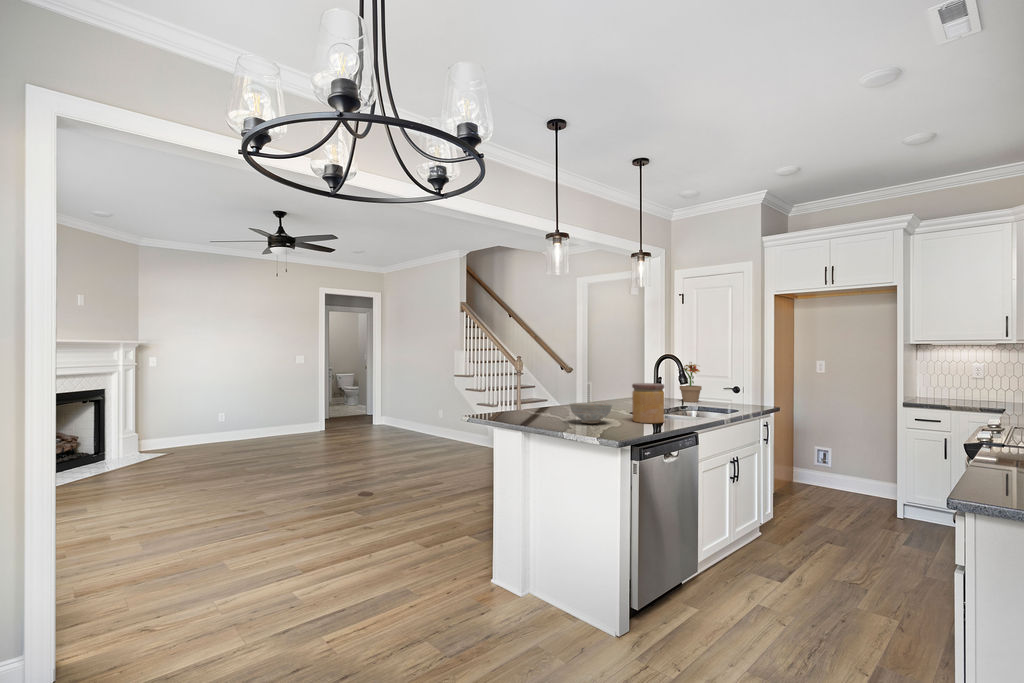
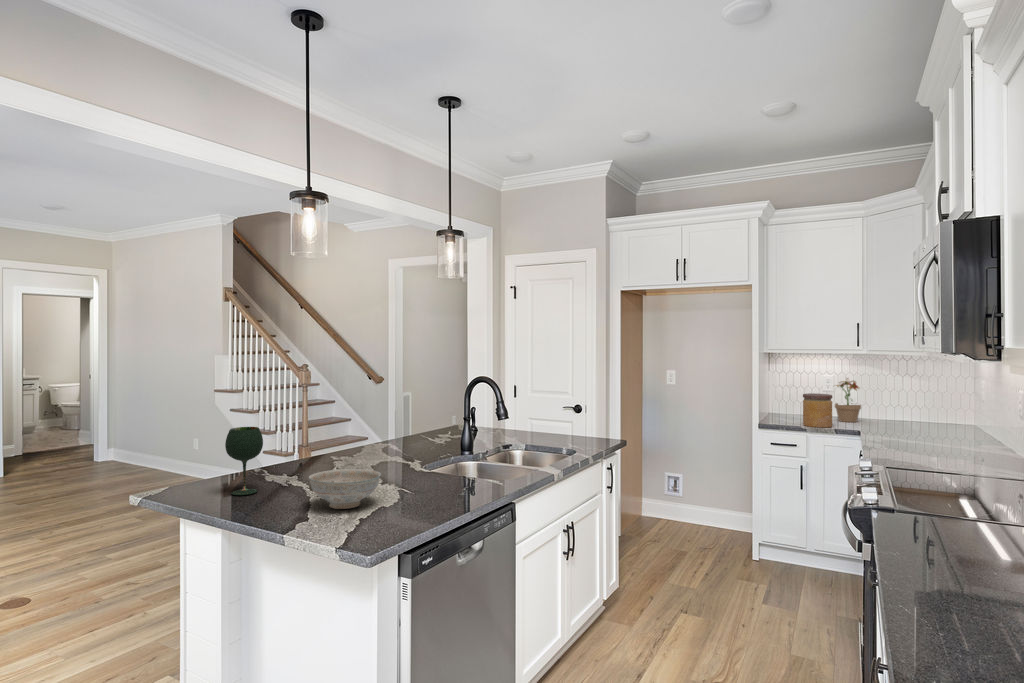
potted plant: present [680,362,702,402] -> present [835,378,861,422]
wine glass: none [516,377,537,417] -> present [225,427,263,495]
jar: present [632,383,664,423] -> present [803,393,832,428]

